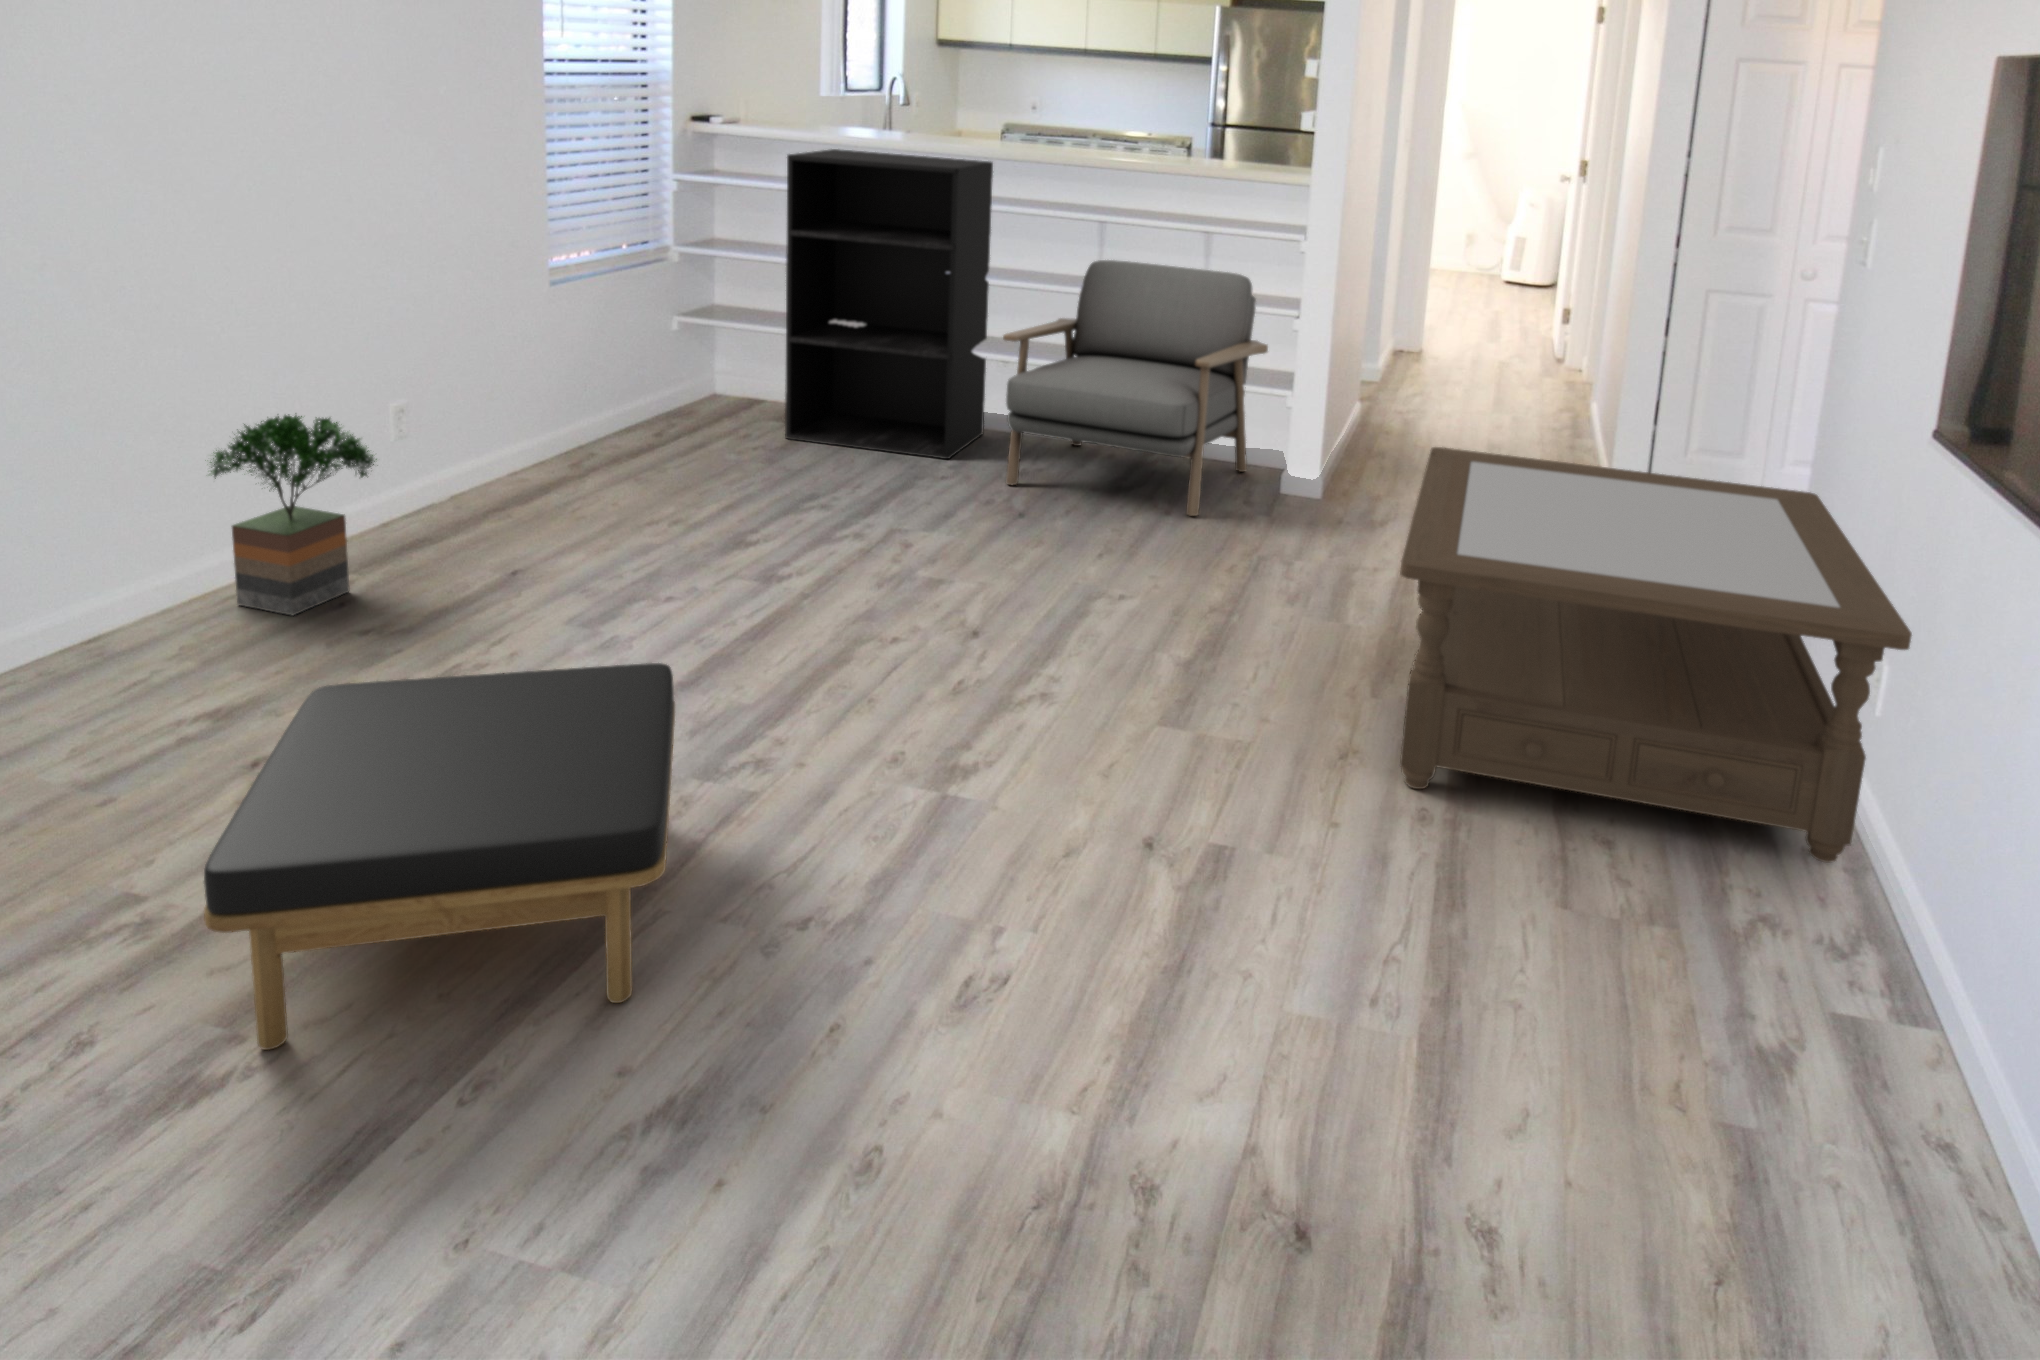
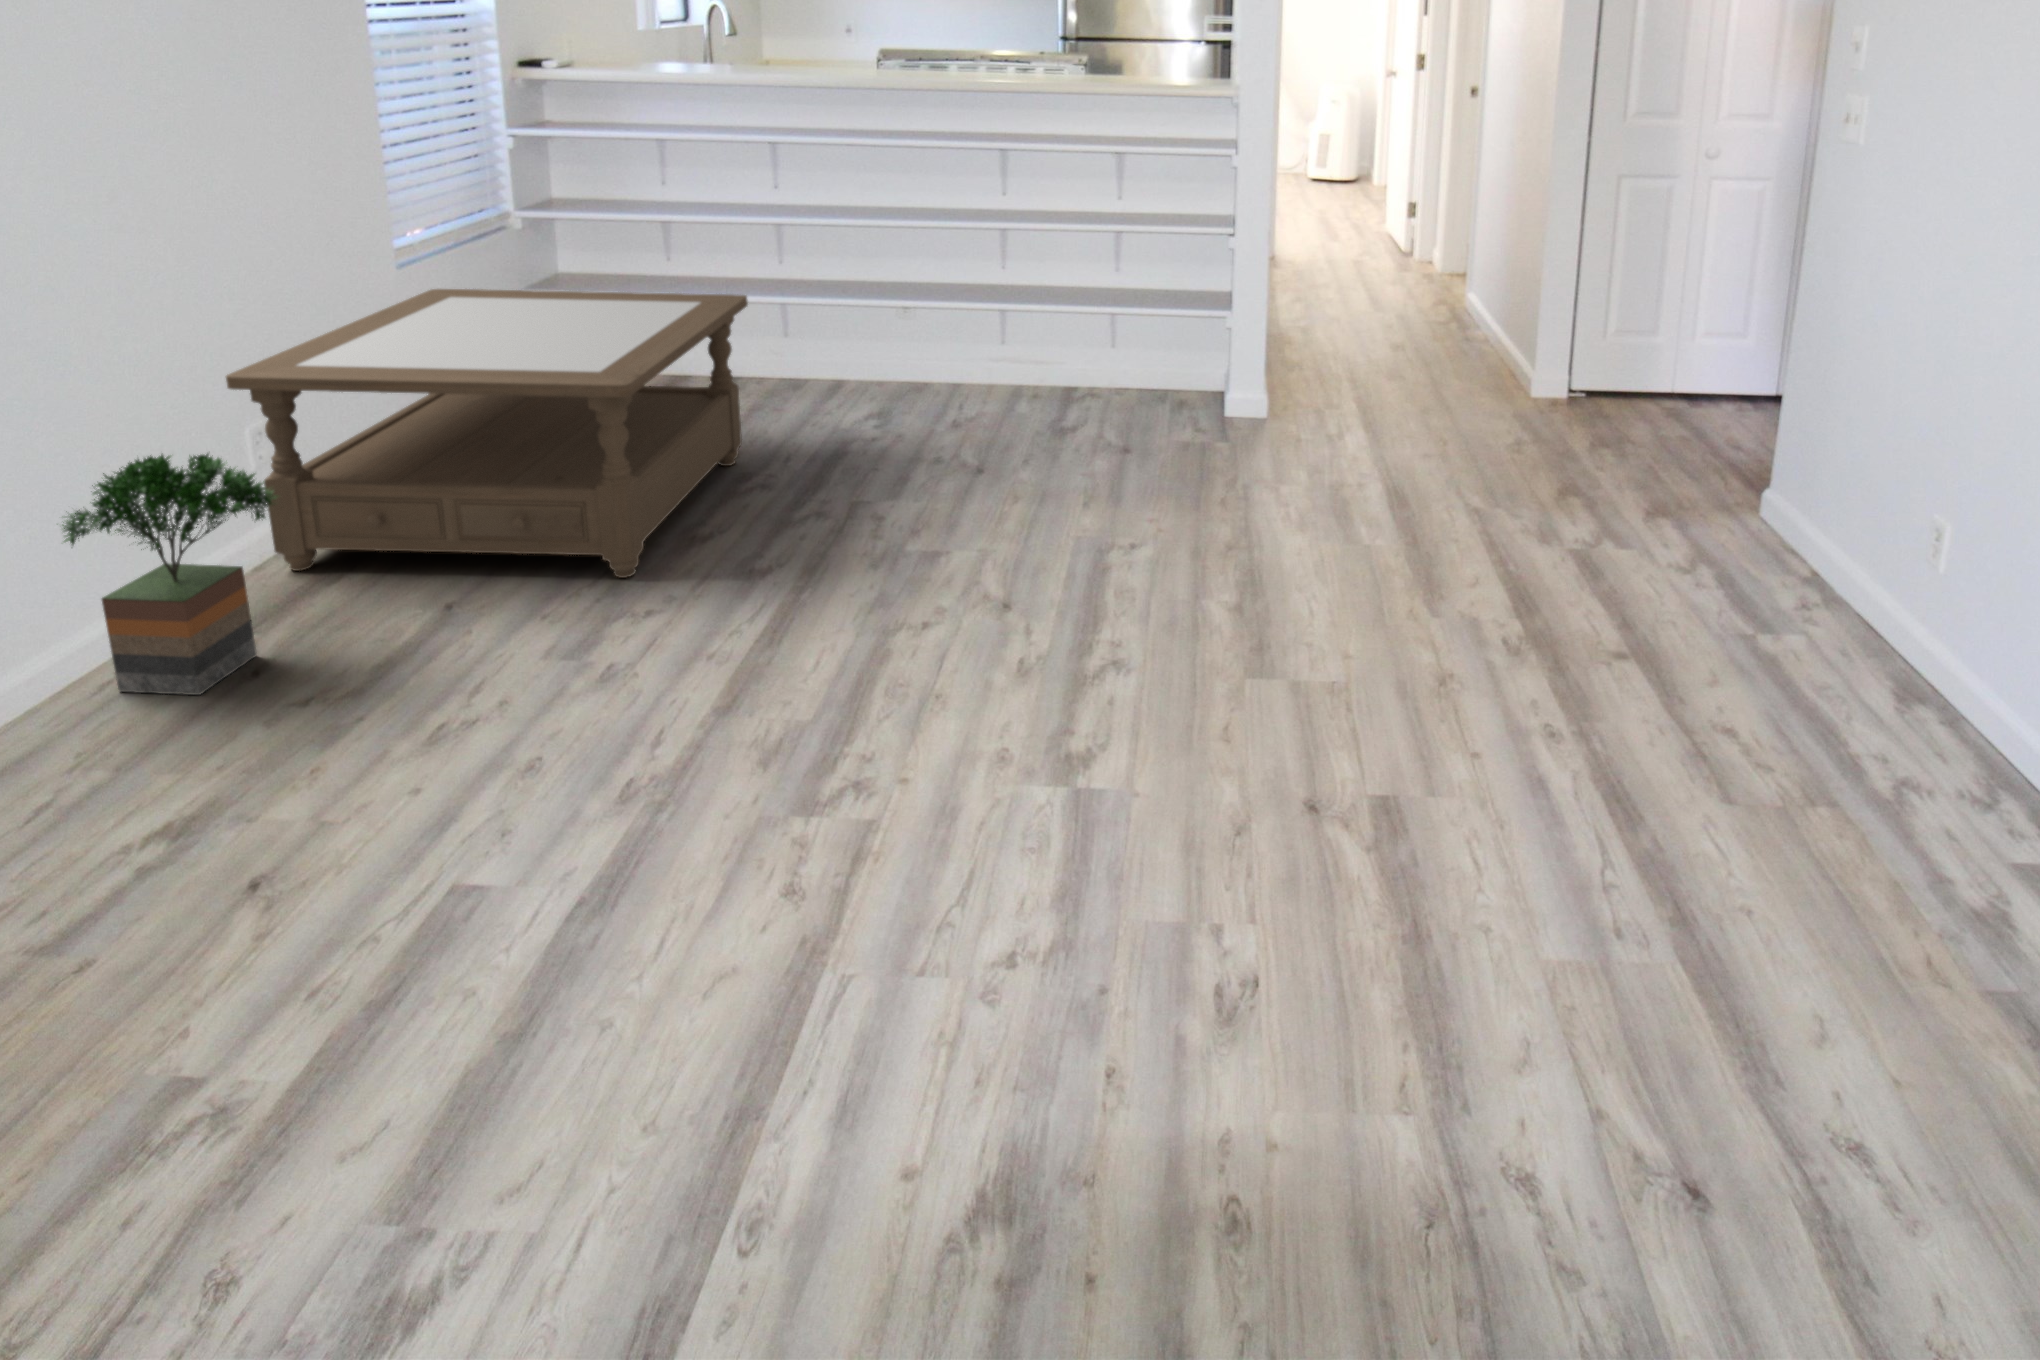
bookshelf: present [785,149,993,459] -> none [655,90,889,417]
armchair: present [1003,260,1268,516] -> none [933,191,1194,449]
coffee table: present [1400,447,1912,863] -> present [226,289,748,578]
ottoman: present [204,663,675,1050] -> none [367,696,906,1247]

